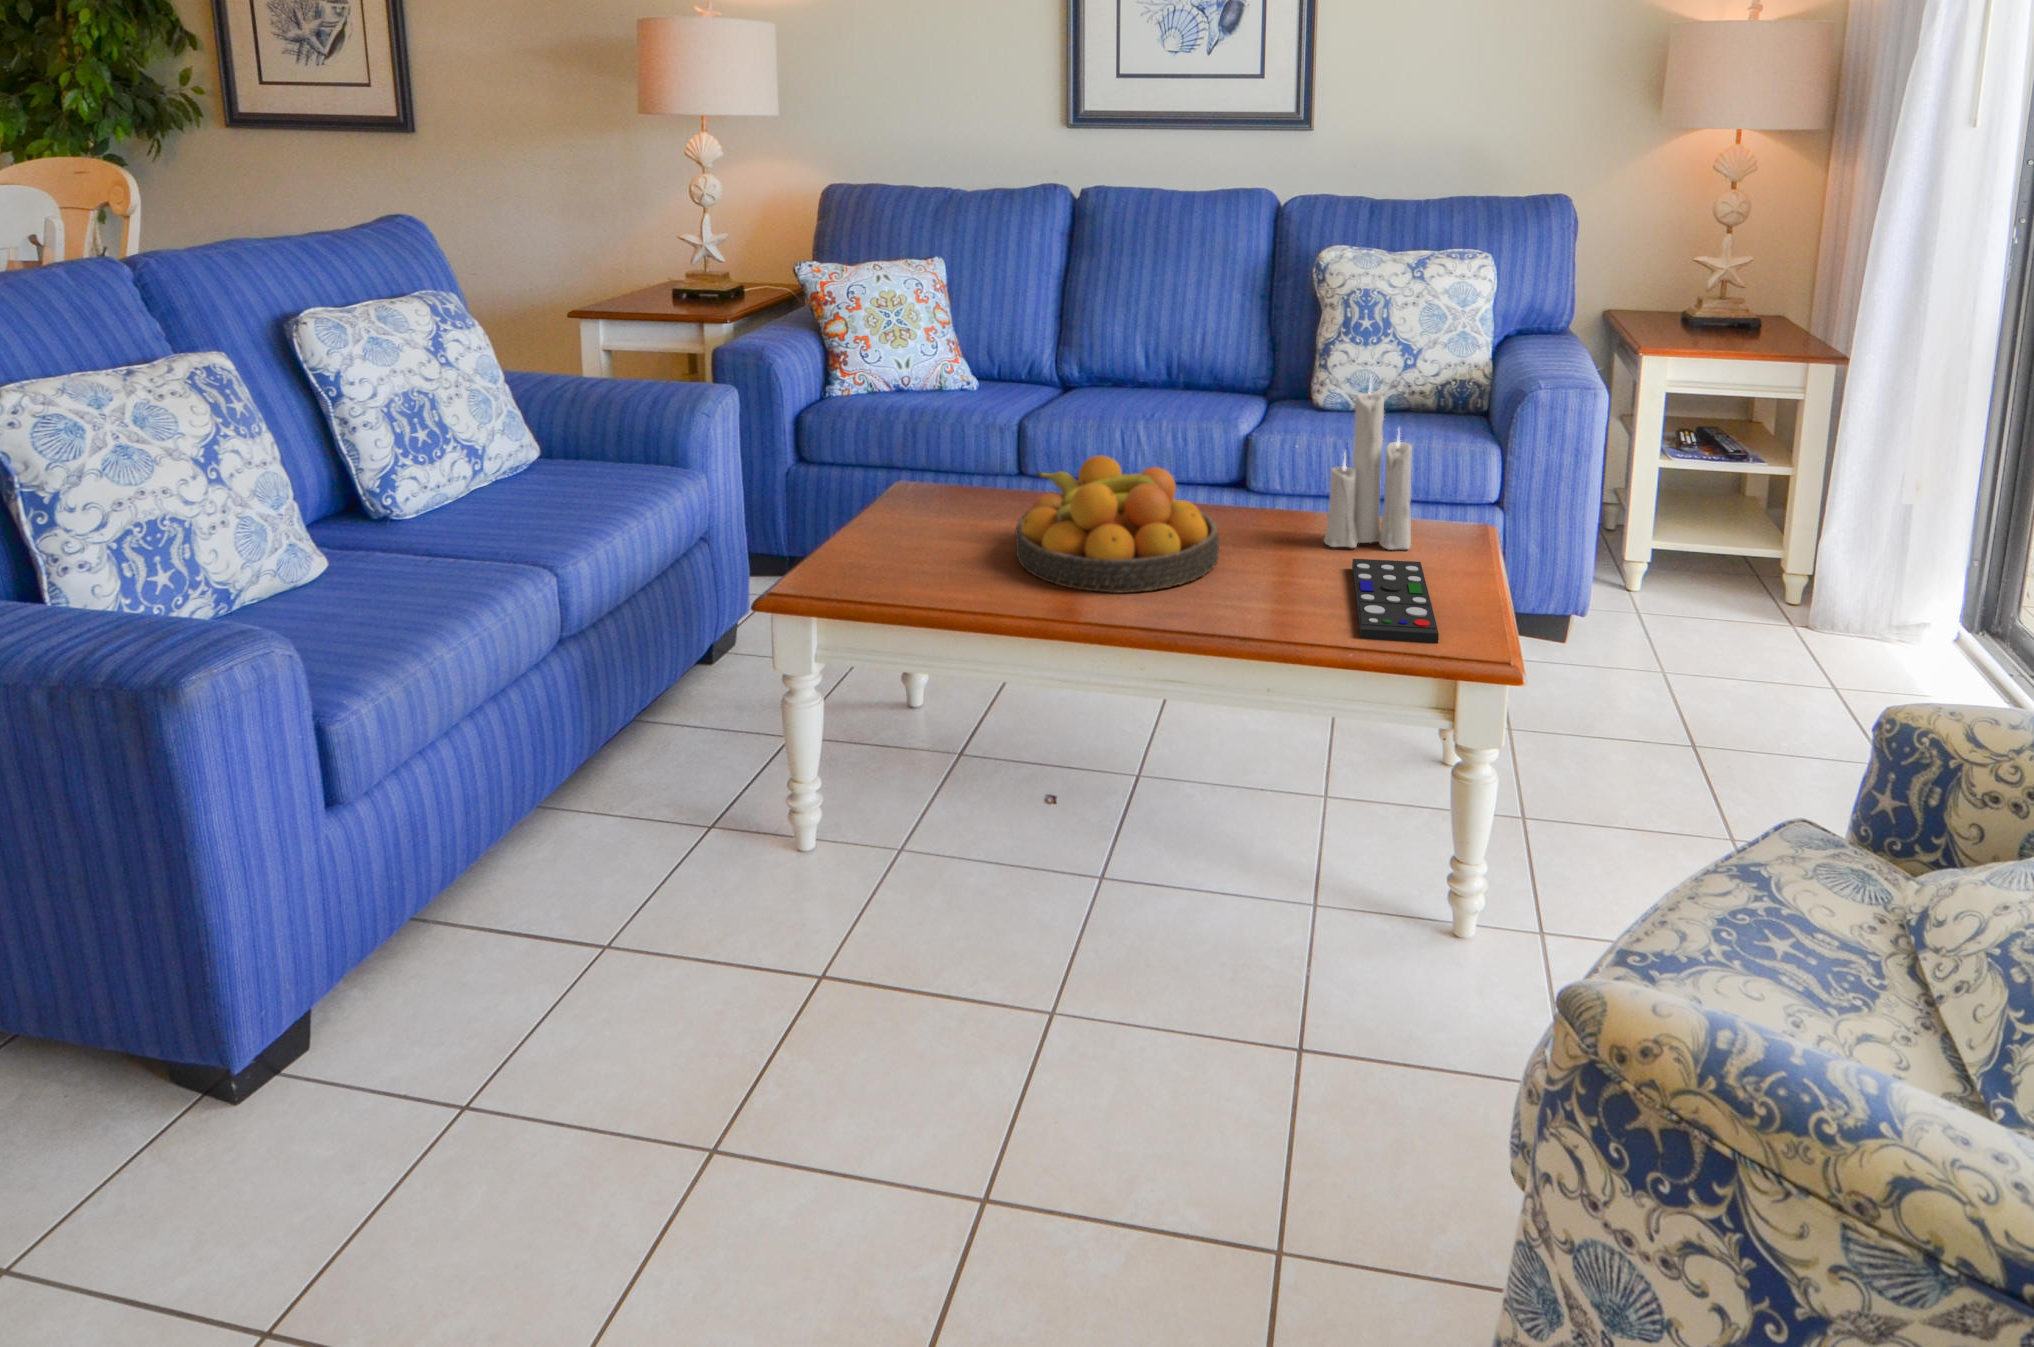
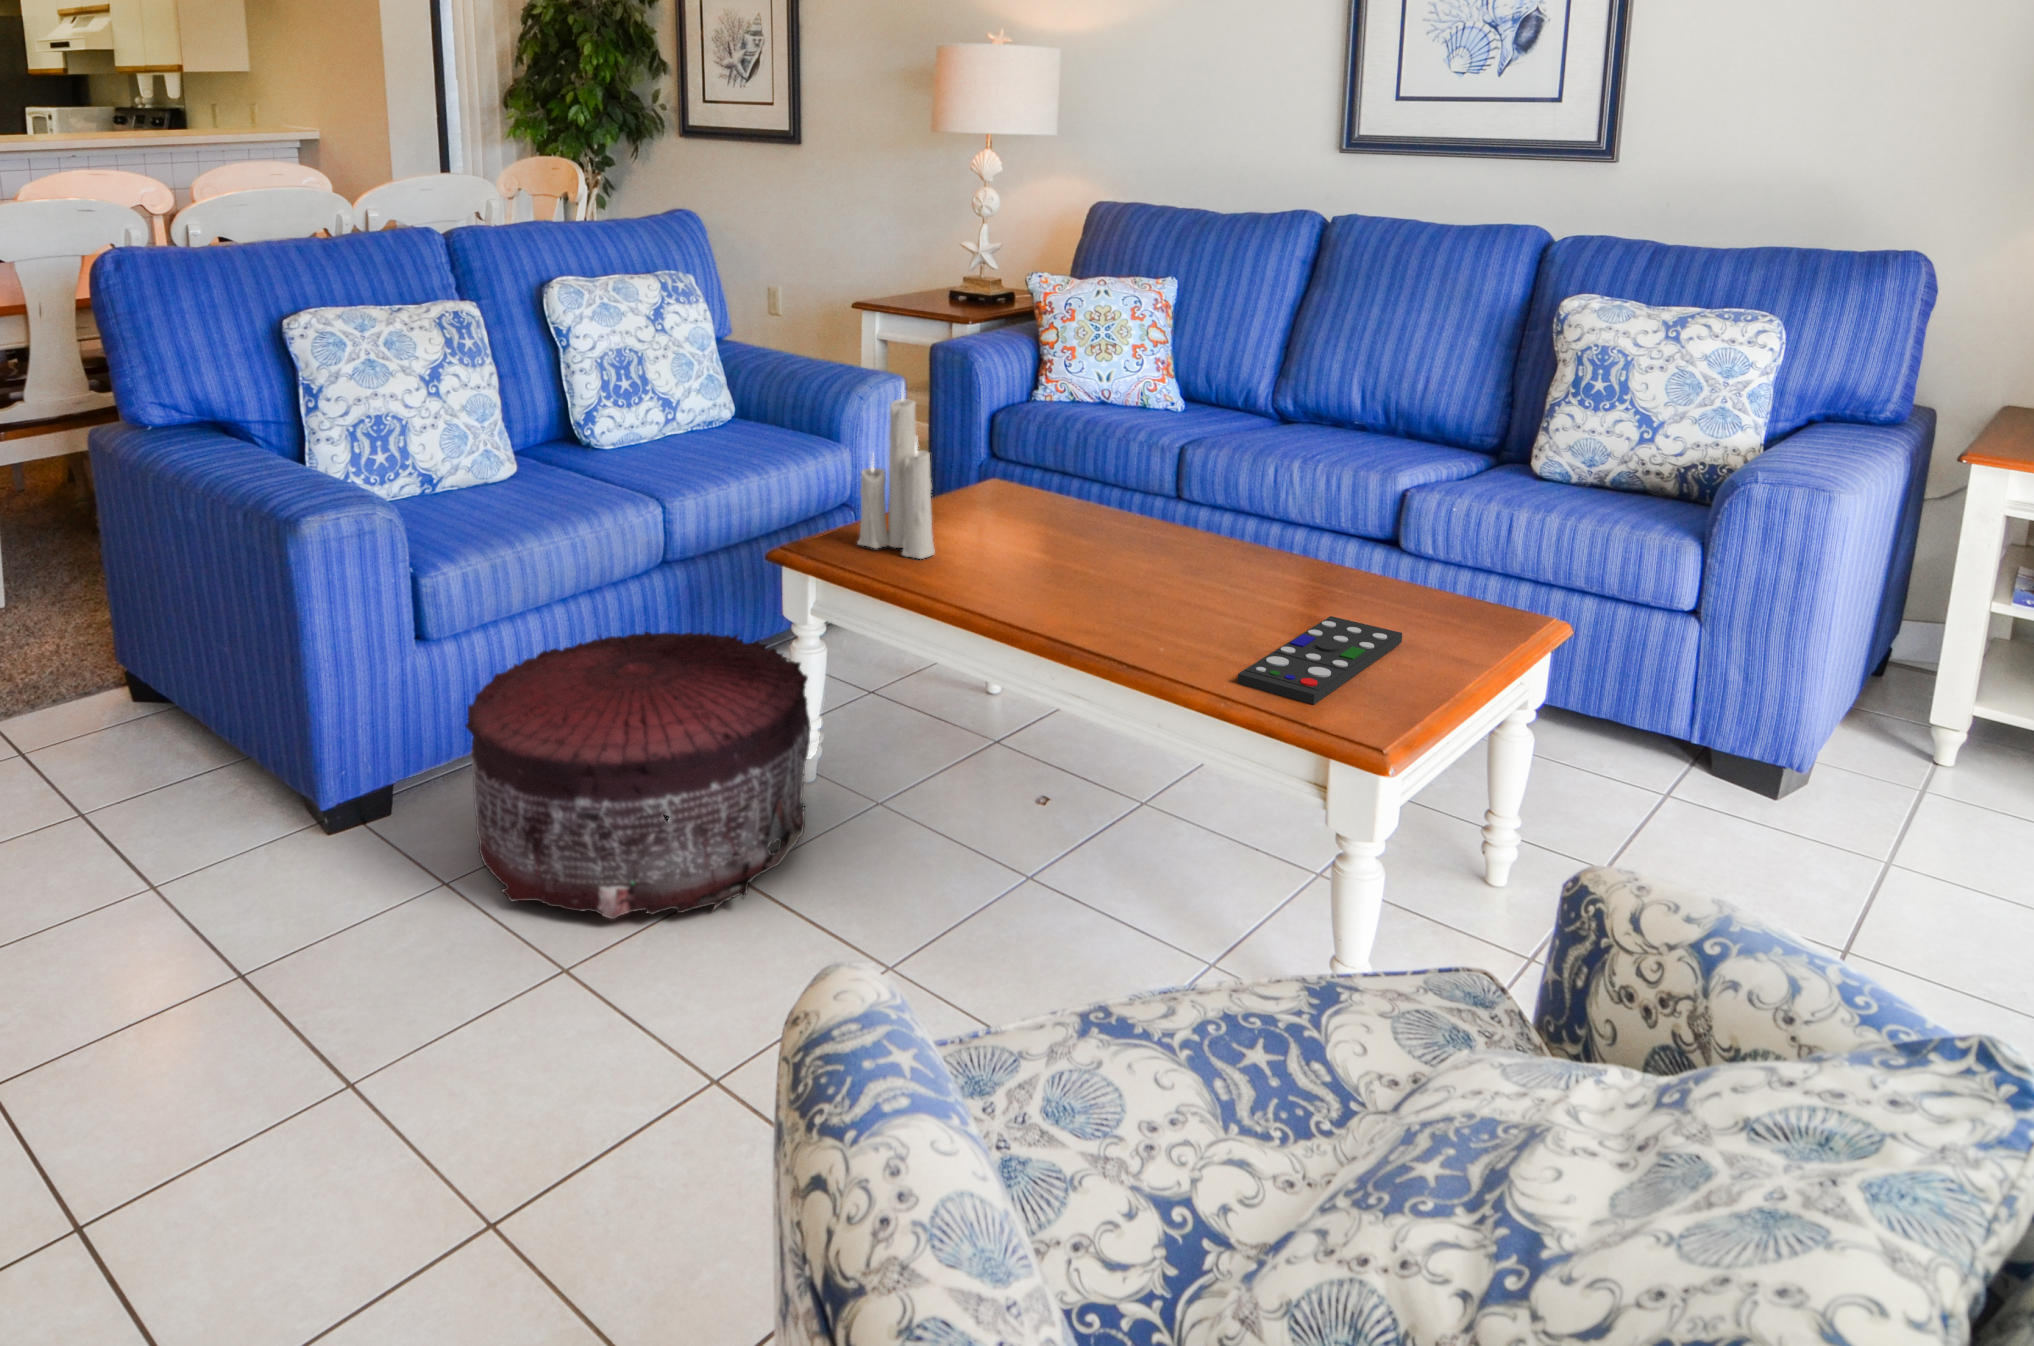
candle: present [1324,380,1412,550] -> present [858,391,935,559]
fruit bowl: present [1016,455,1219,593] -> none [1003,471,1209,605]
pouf: none [459,702,896,1108] -> present [466,632,811,919]

